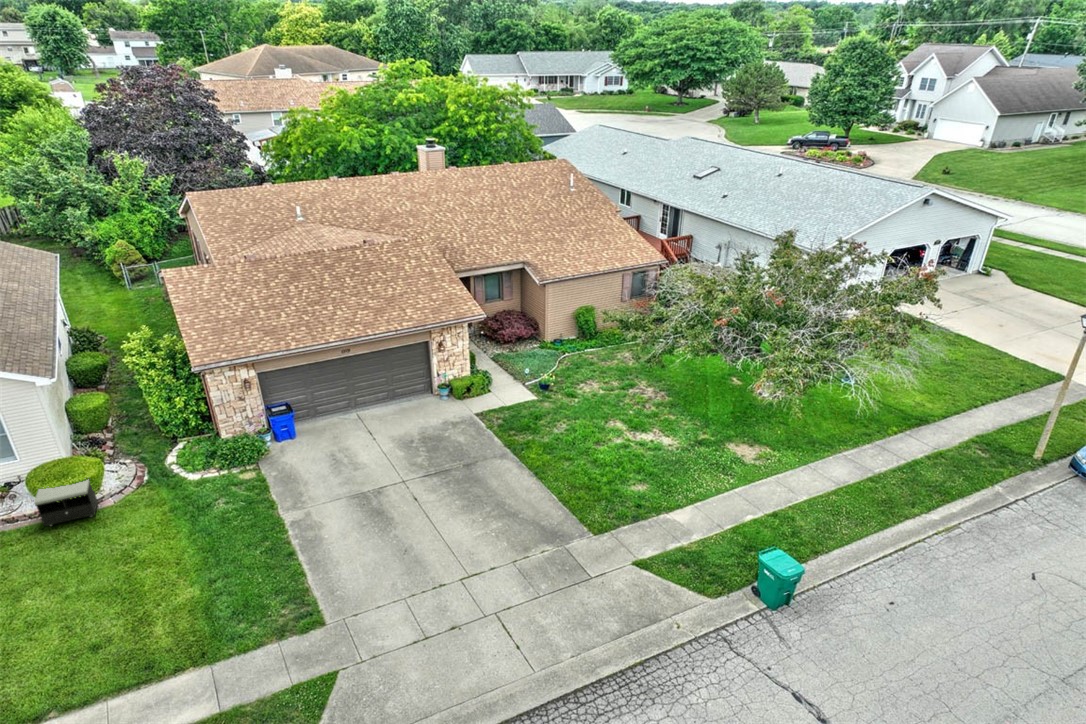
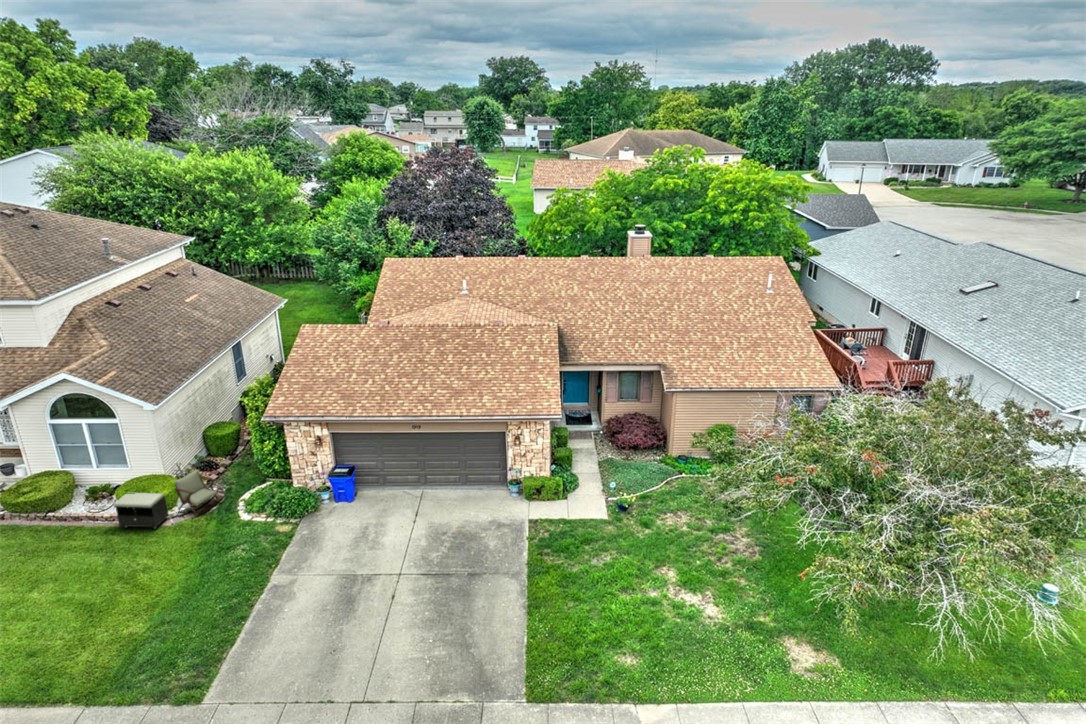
lounge chair: none [94,446,146,496] -> present [174,470,220,517]

